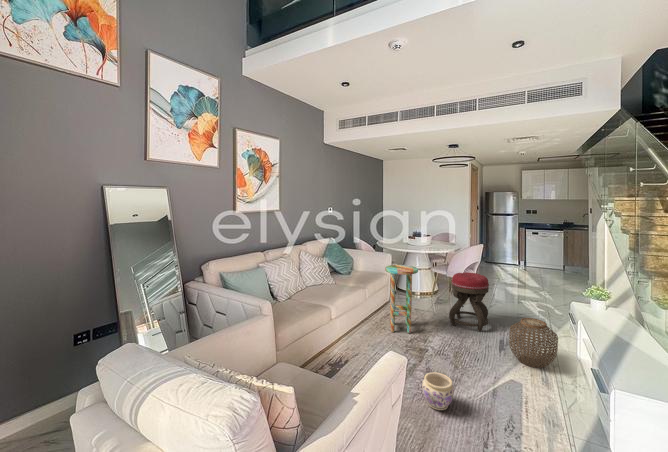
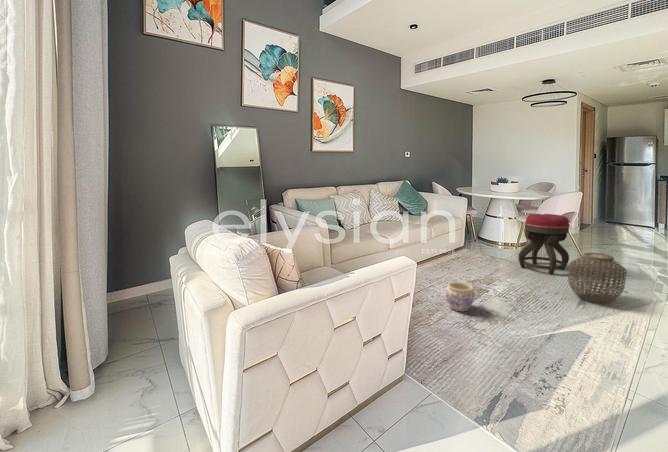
side table: present [385,265,418,333] -> none [447,203,482,268]

